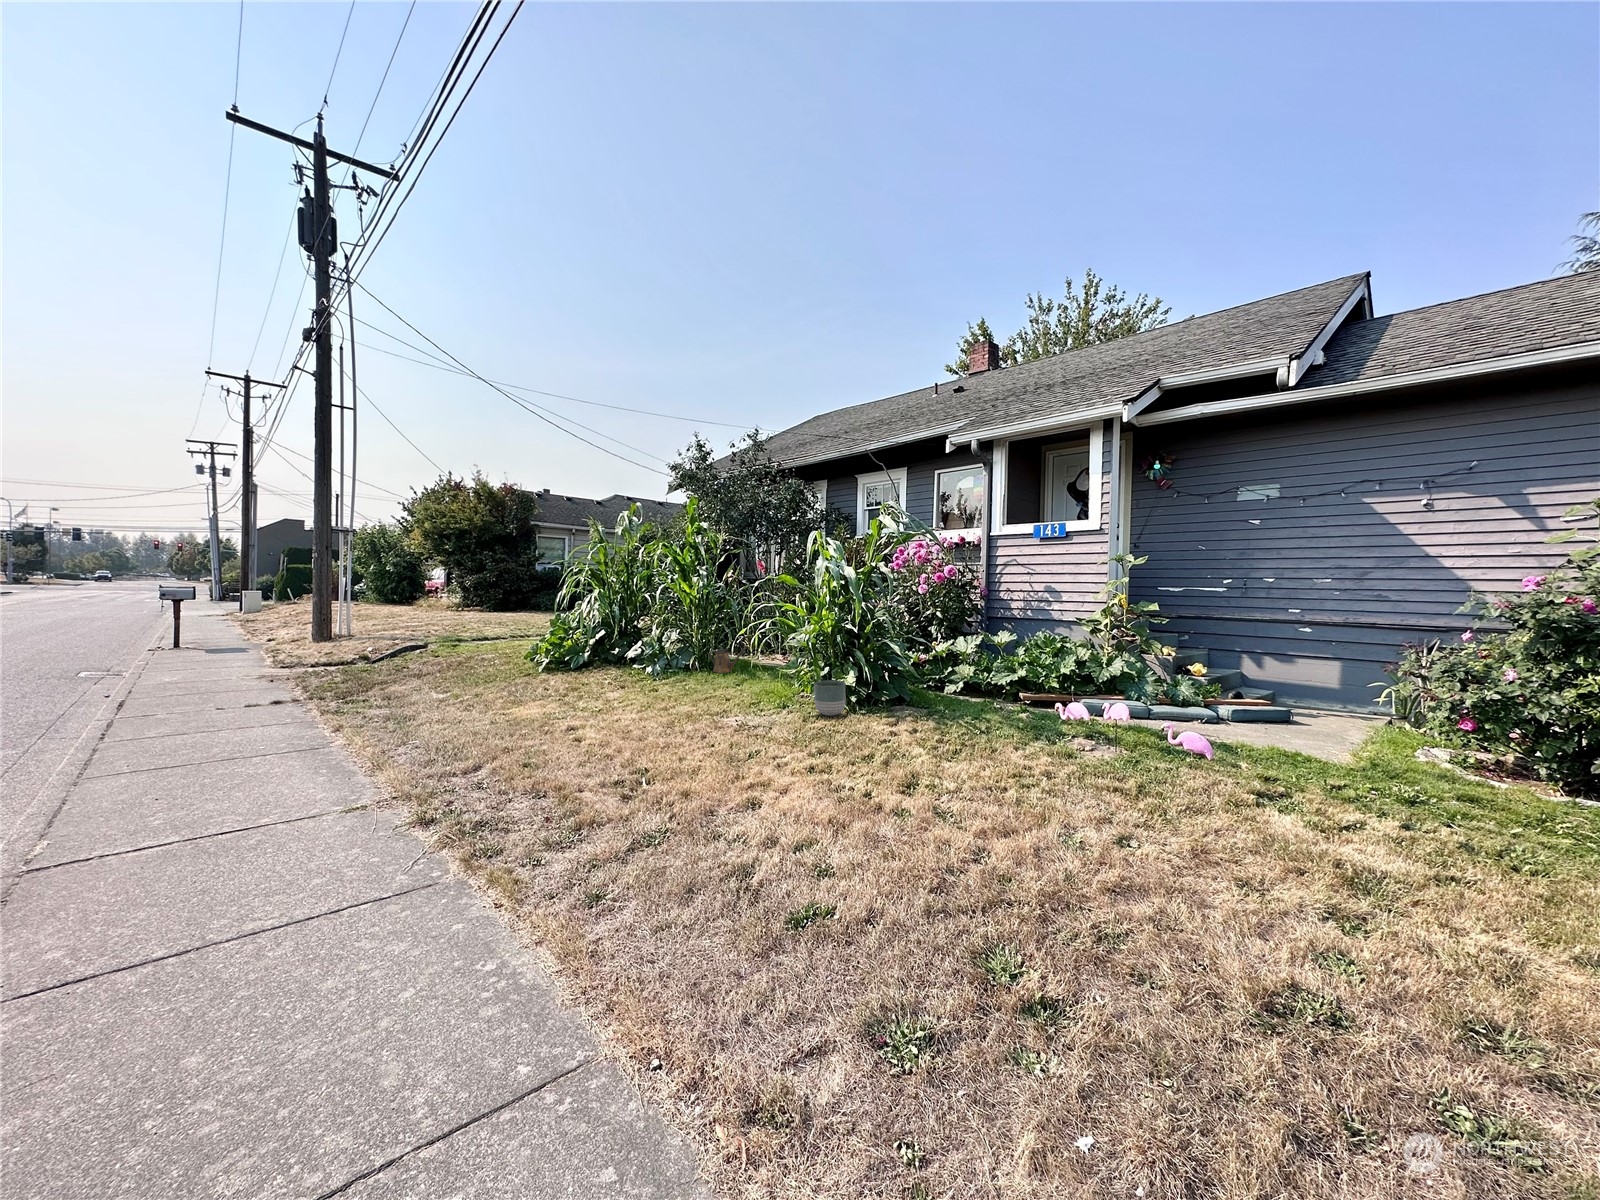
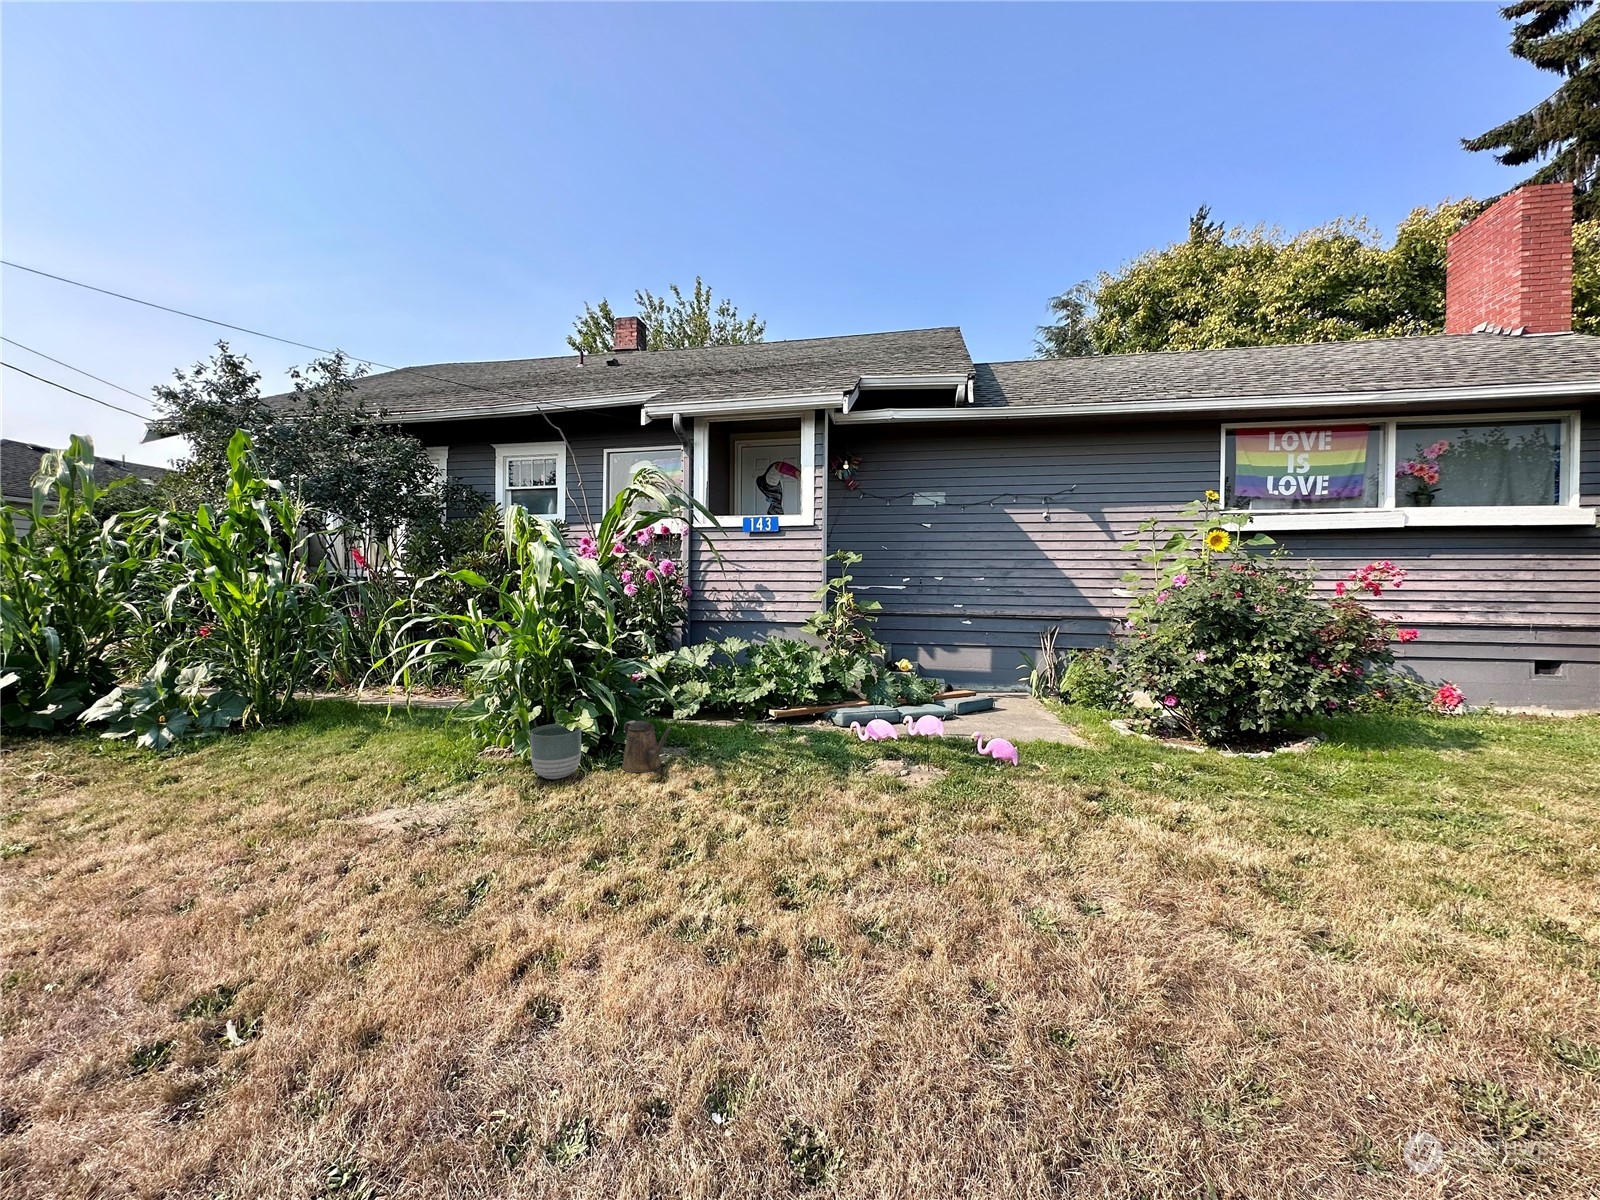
watering can: present [708,648,746,673] -> present [622,721,673,772]

